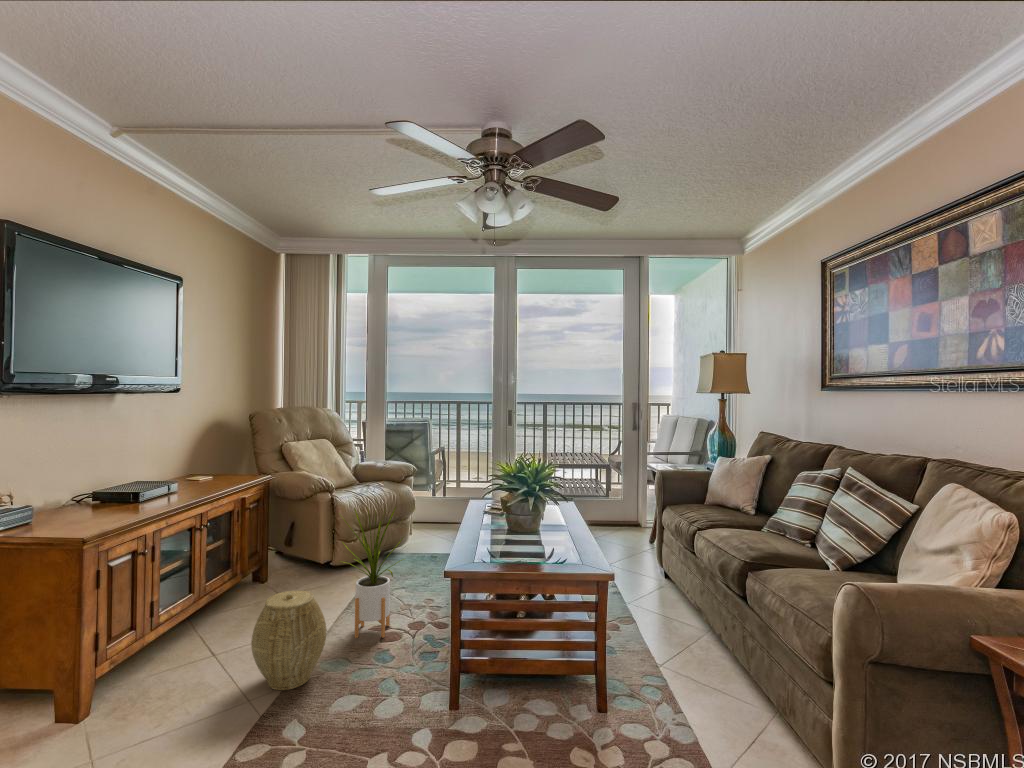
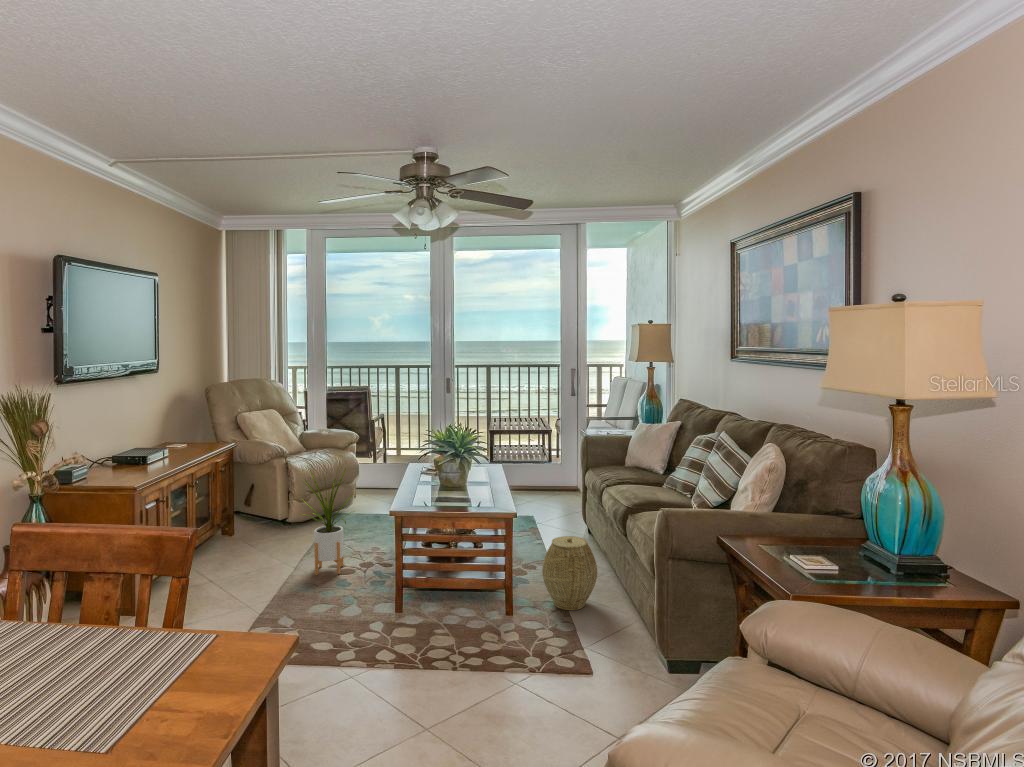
woven basket: present [251,590,326,690] -> present [542,536,597,610]

